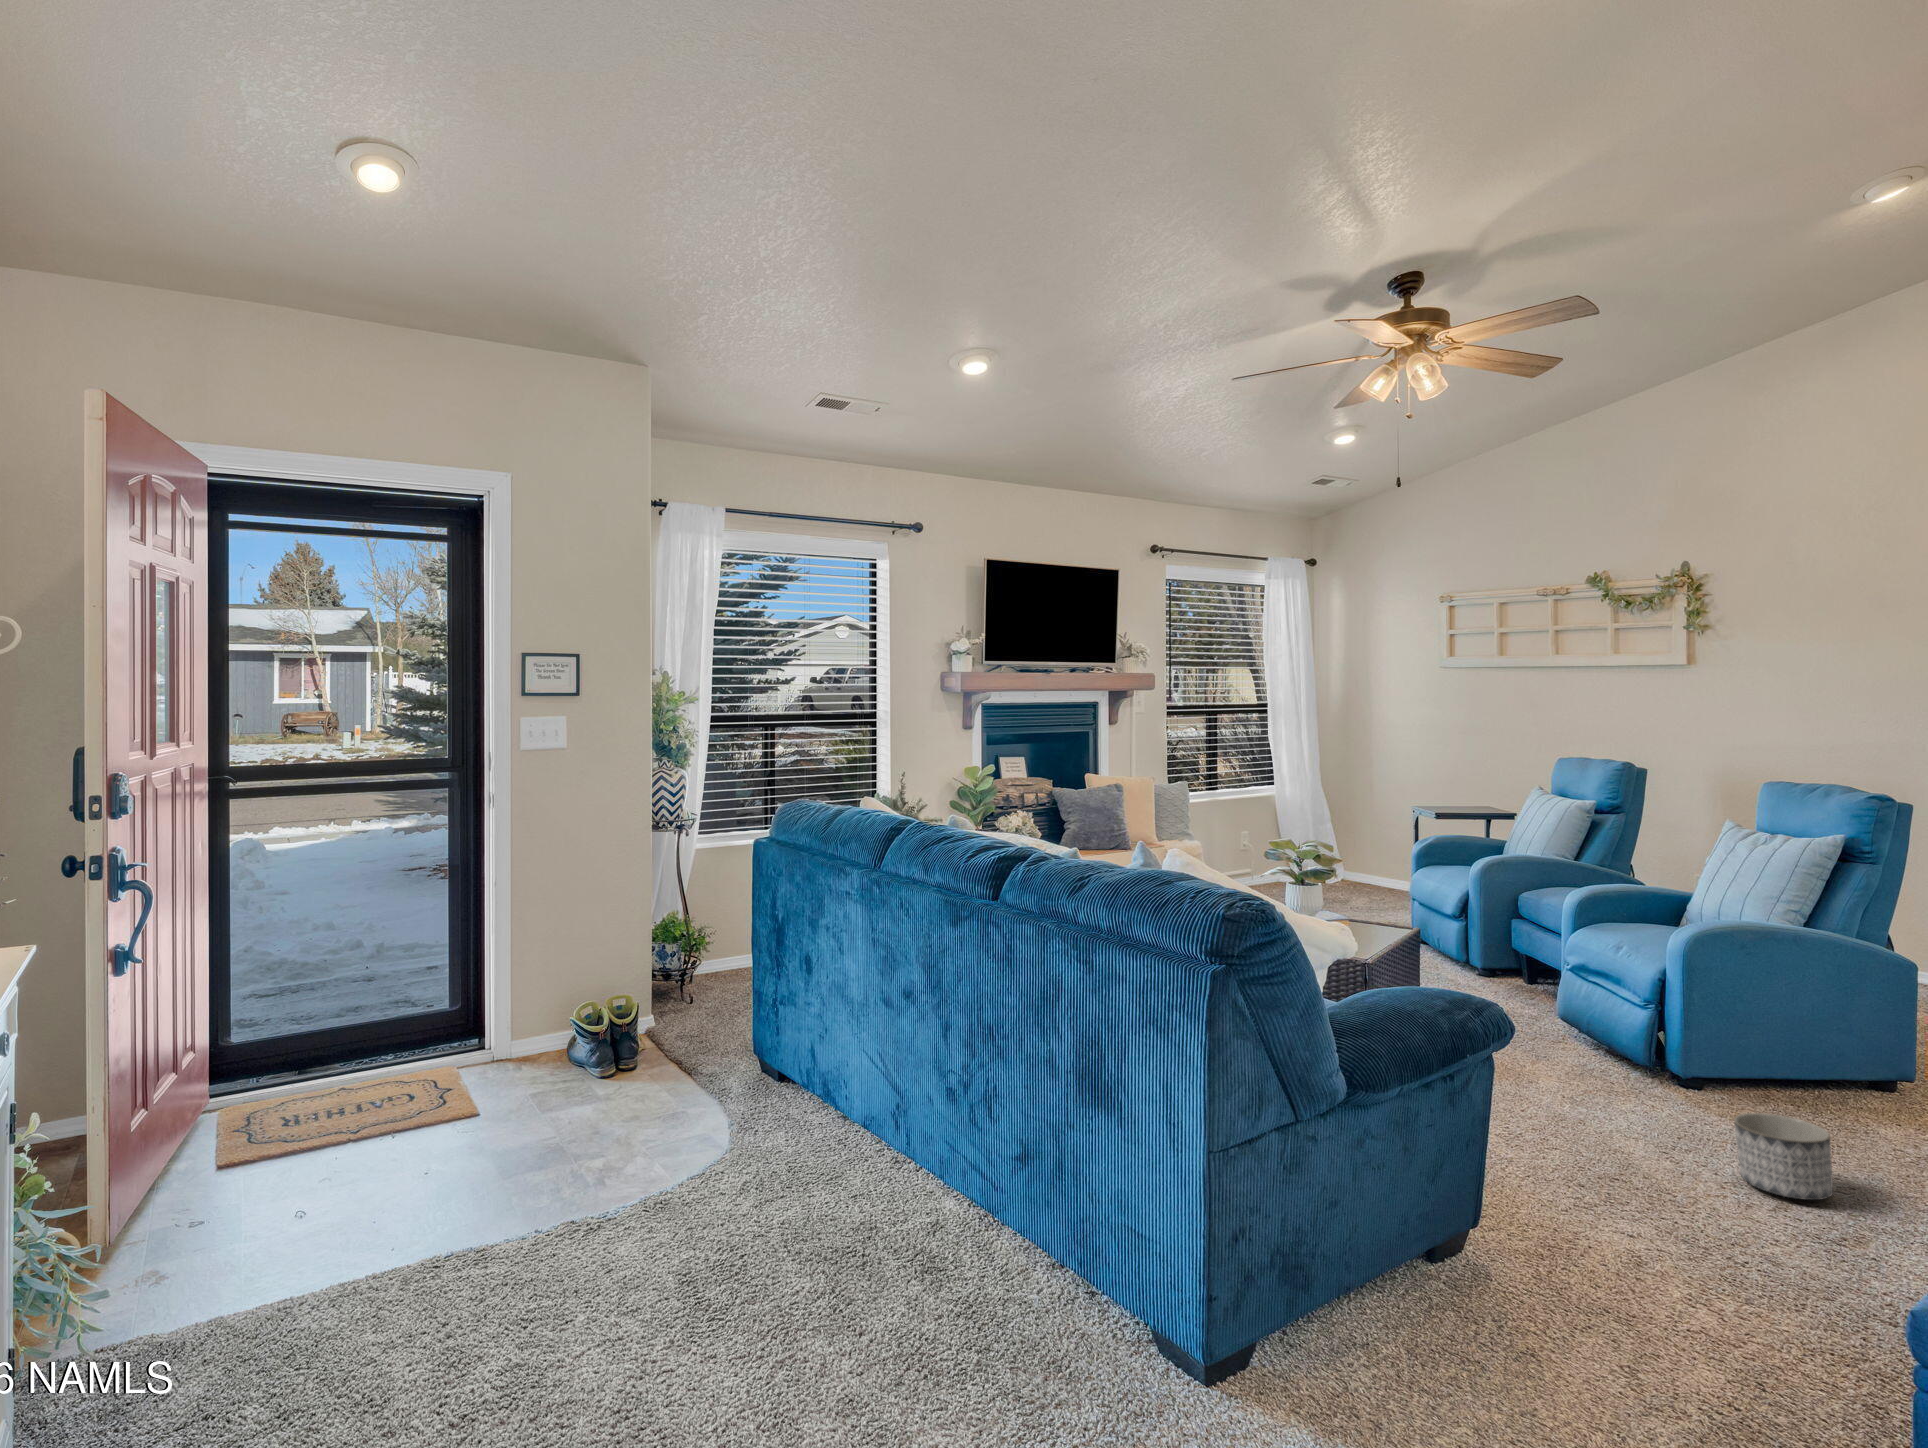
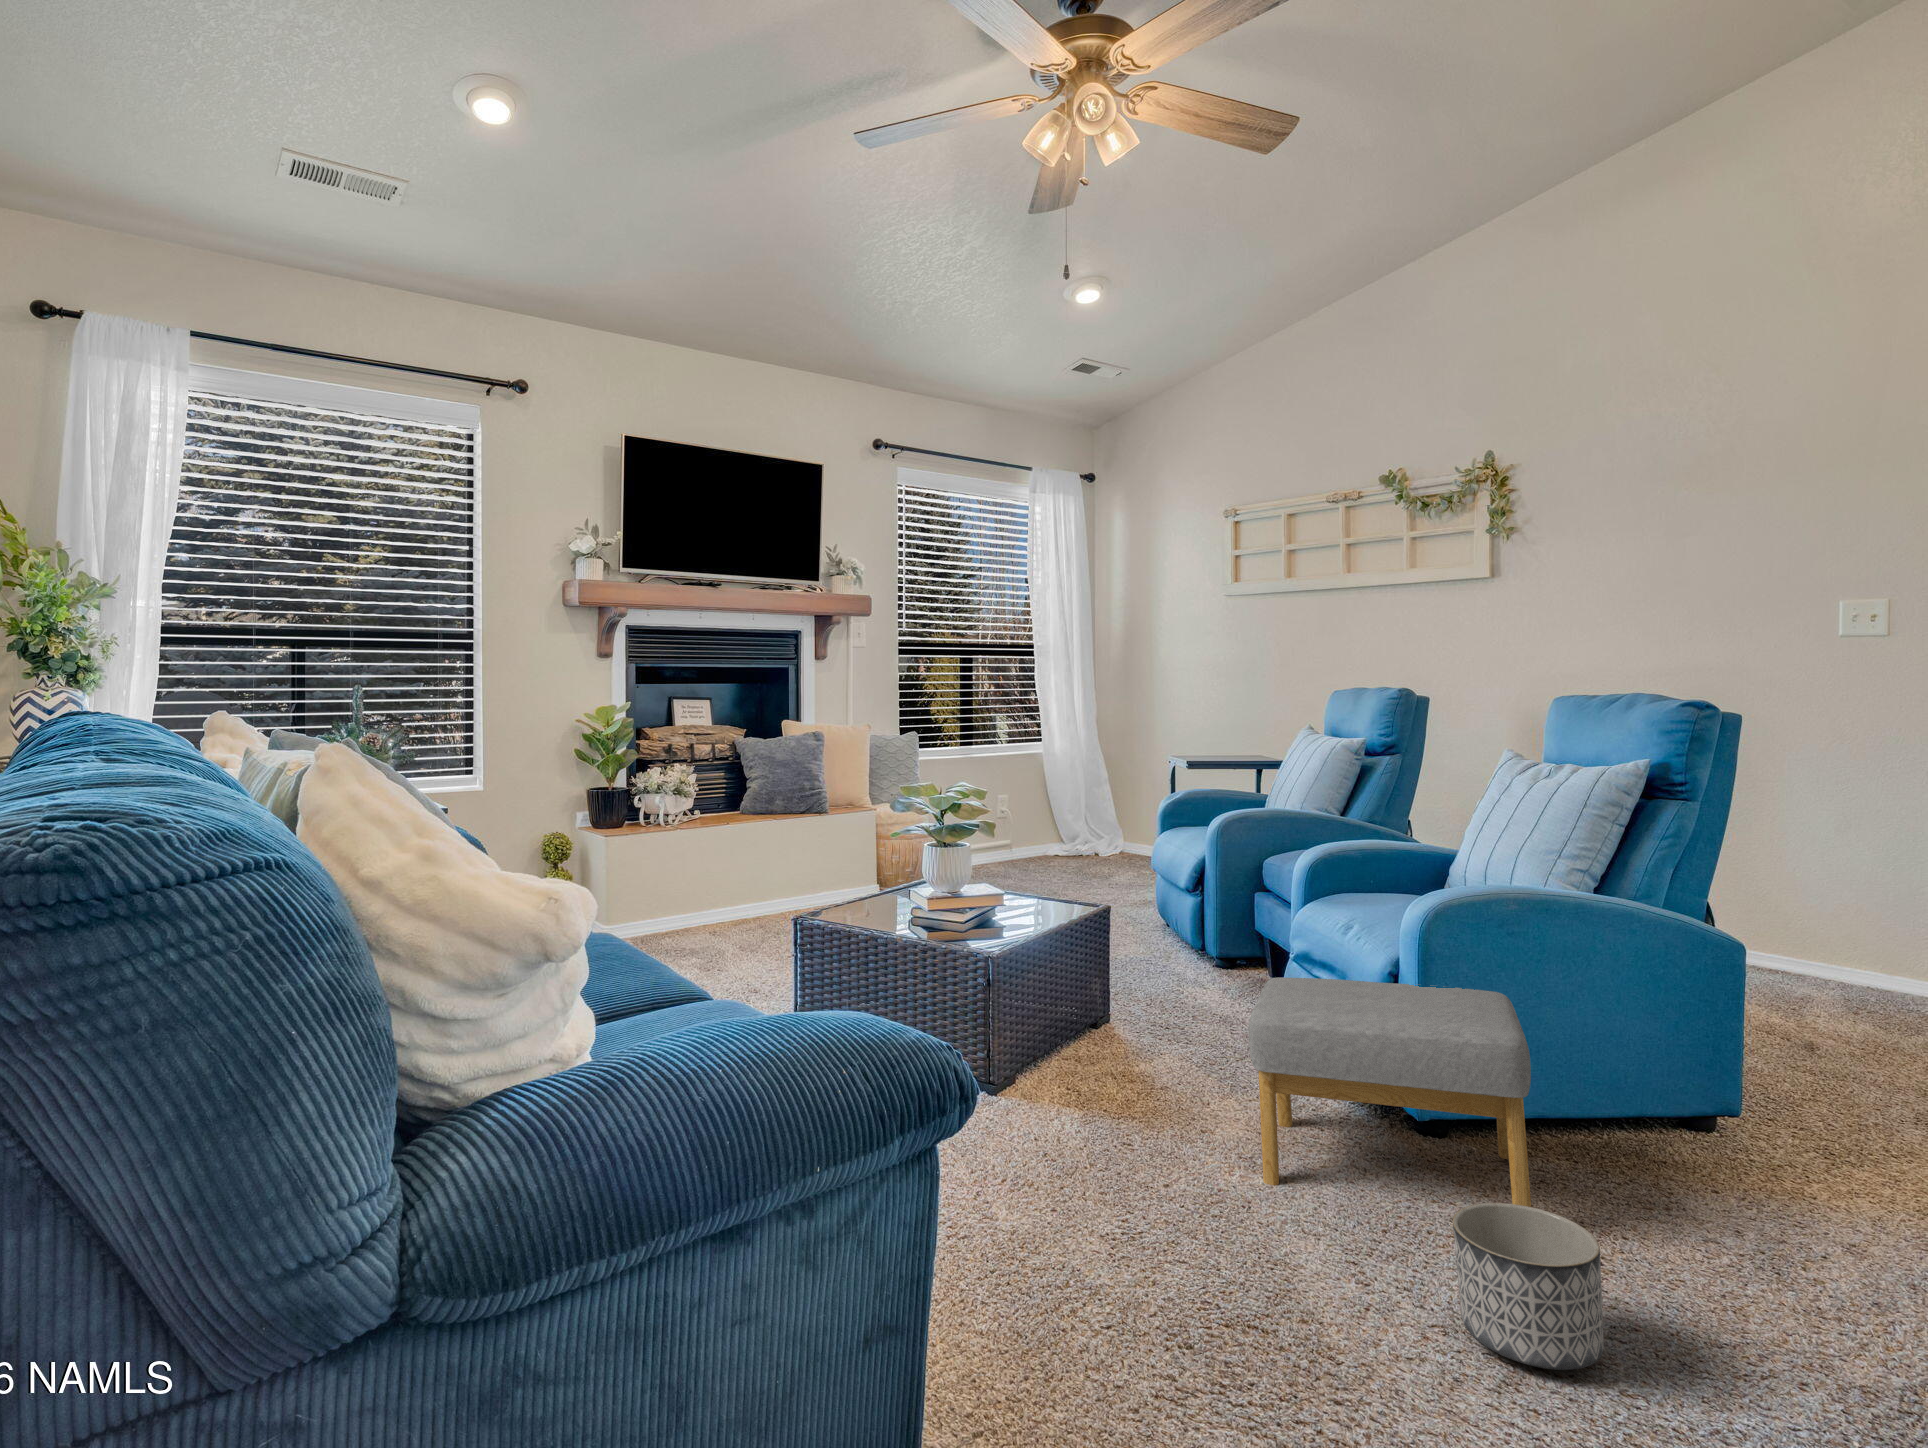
footstool: none [1567,980,1775,1136] -> present [1248,977,1531,1207]

